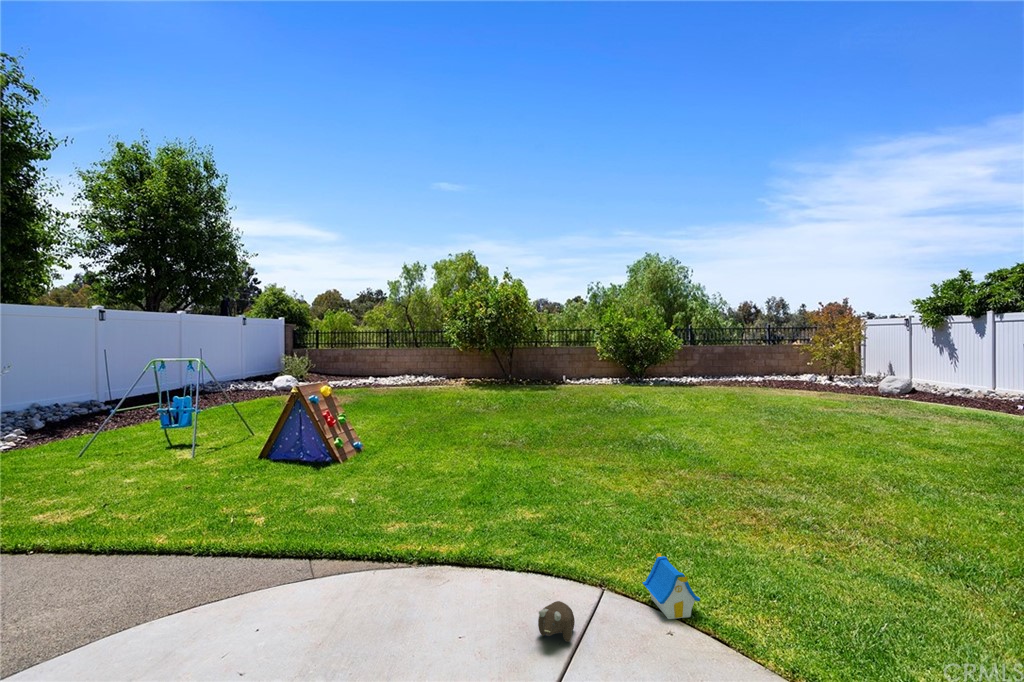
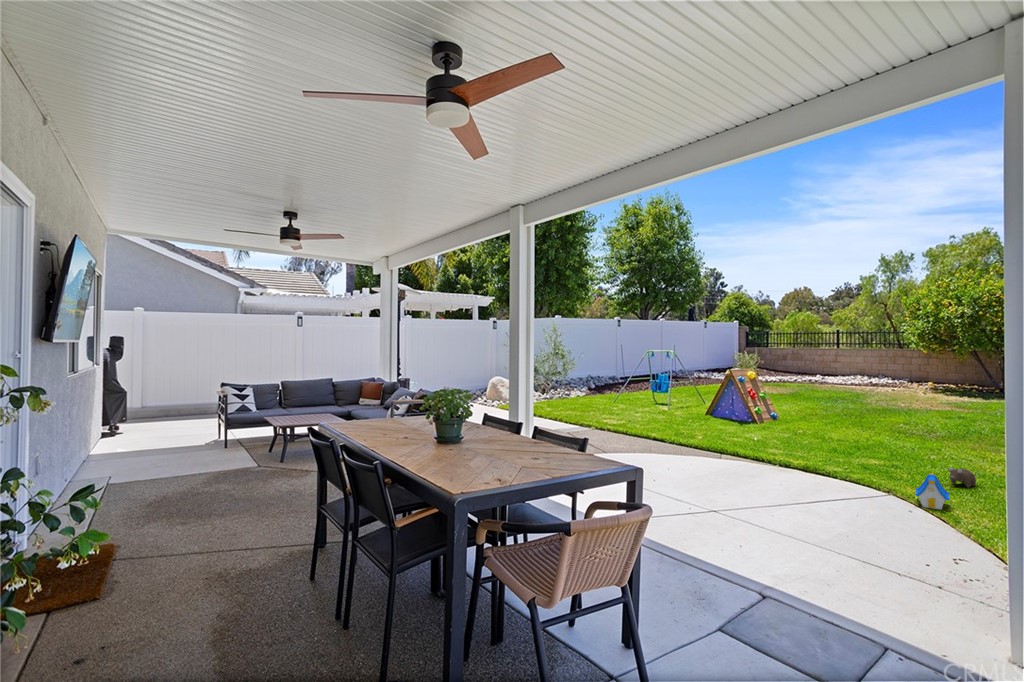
plush toy: present [538,601,575,642] -> present [948,468,976,488]

